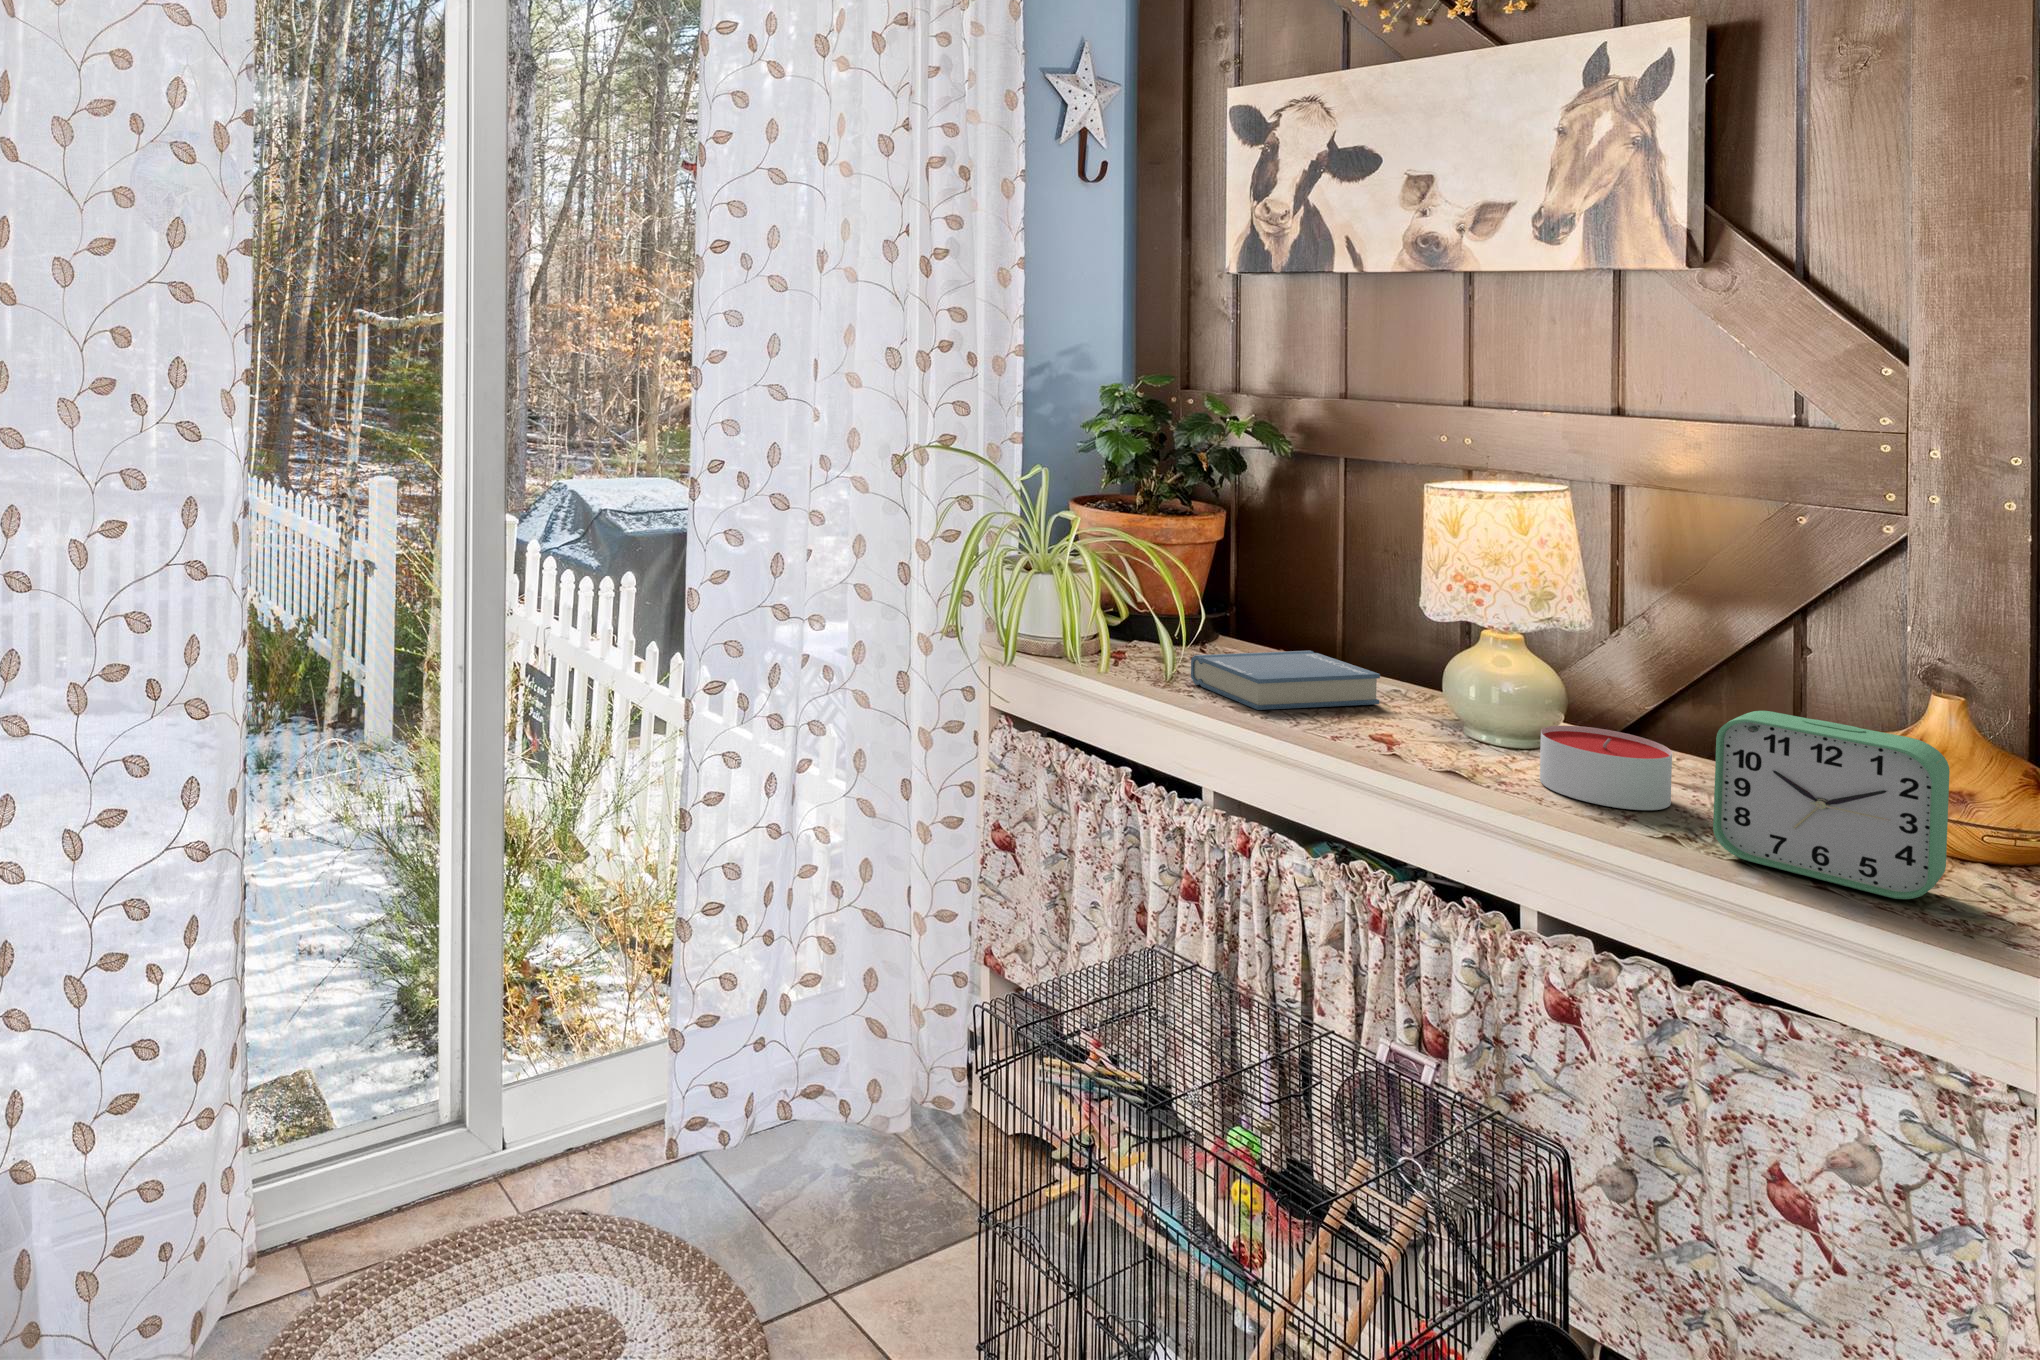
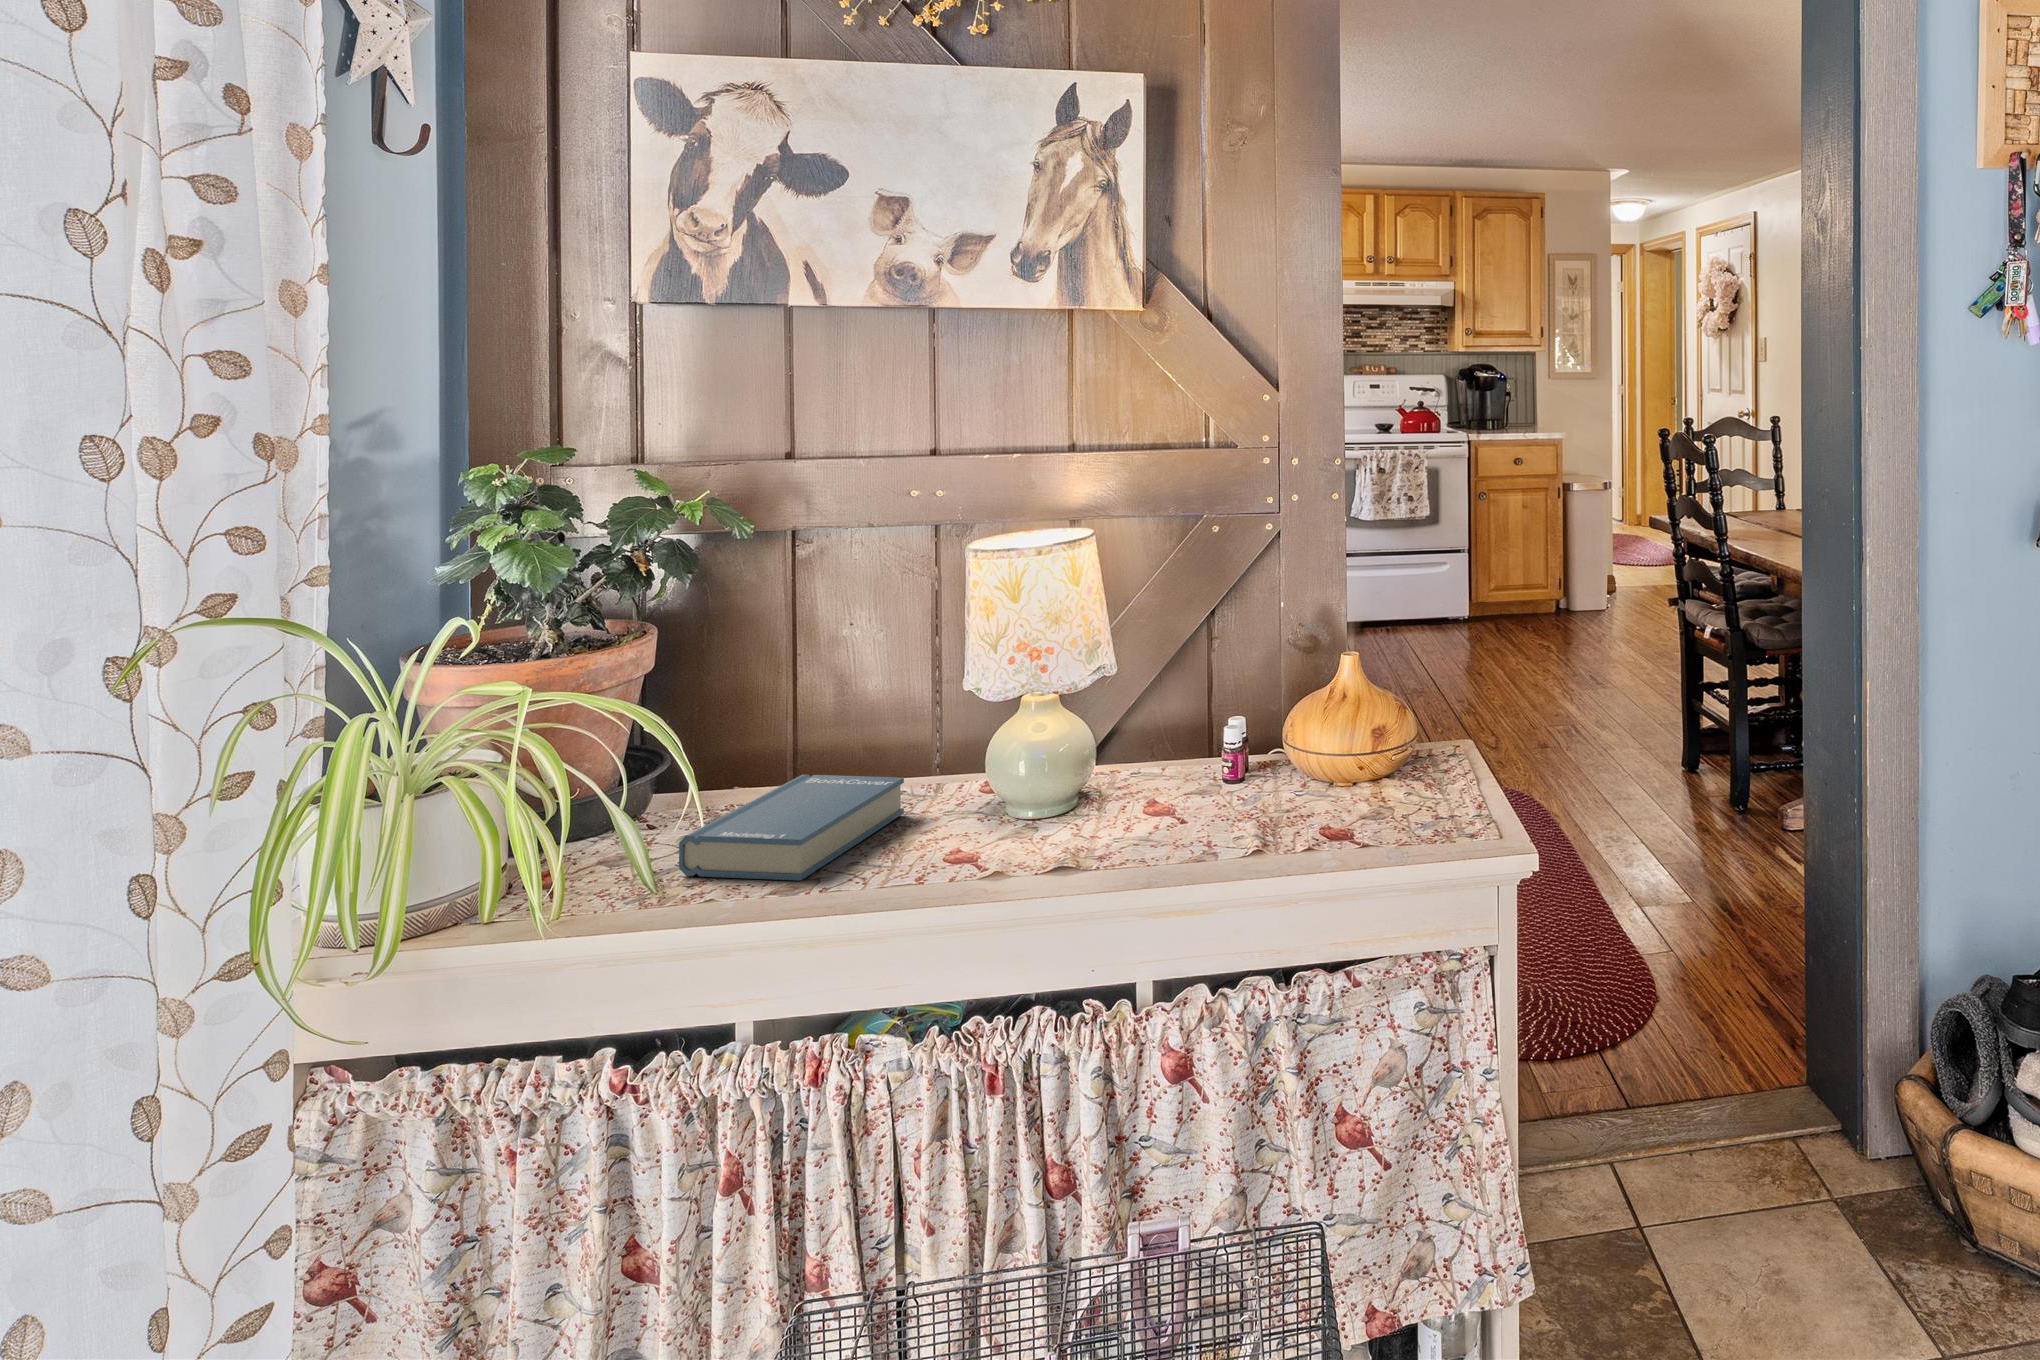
alarm clock: present [1713,711,1950,899] -> none [1288,698,1435,850]
candle: present [1540,726,1672,810] -> none [1119,762,1224,848]

